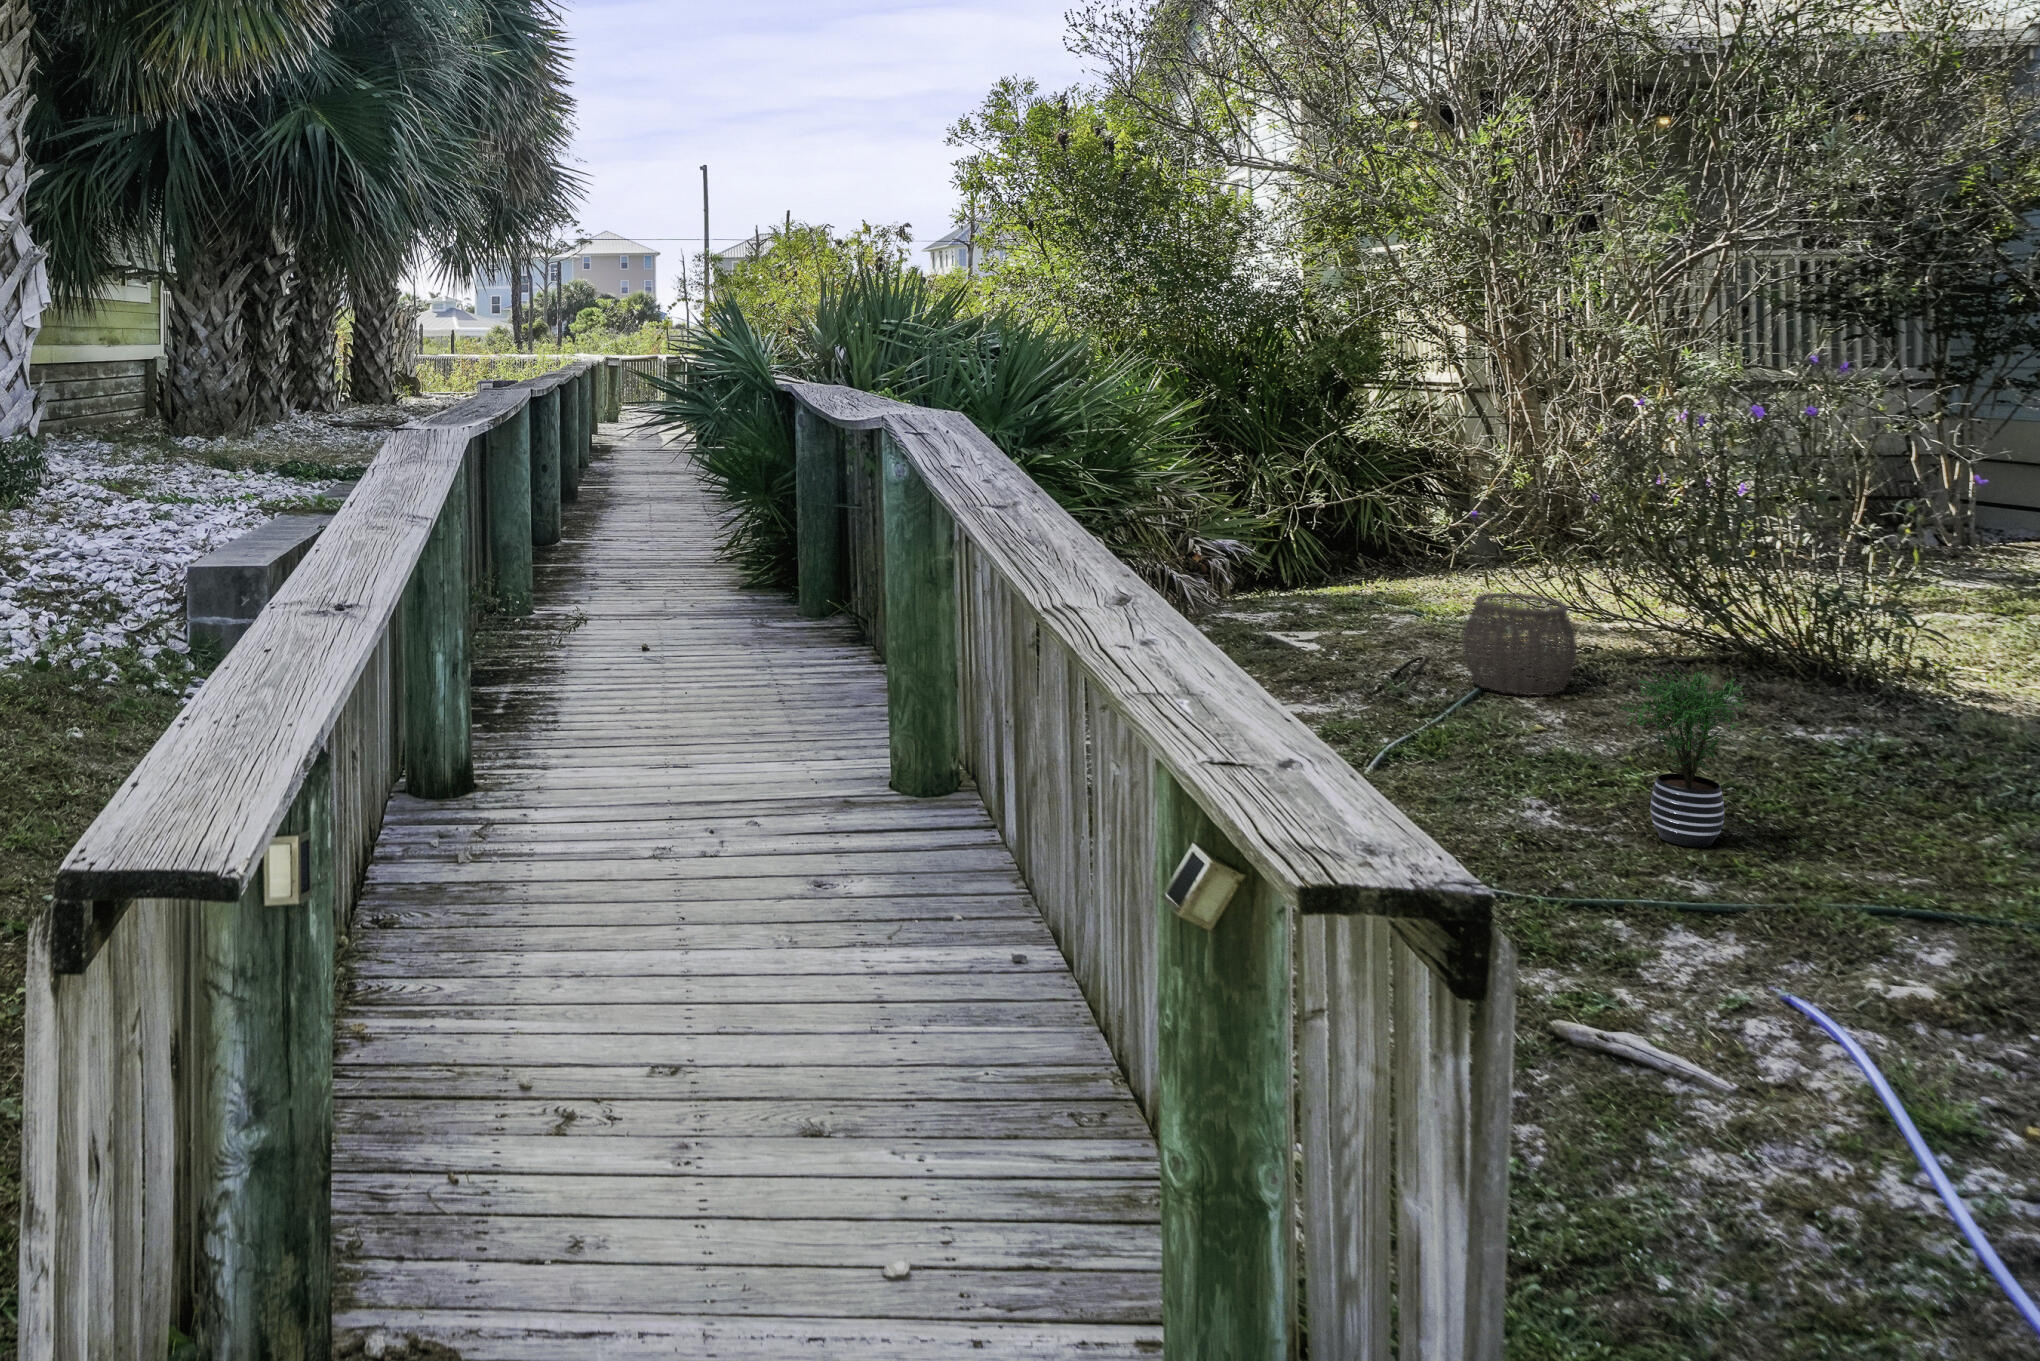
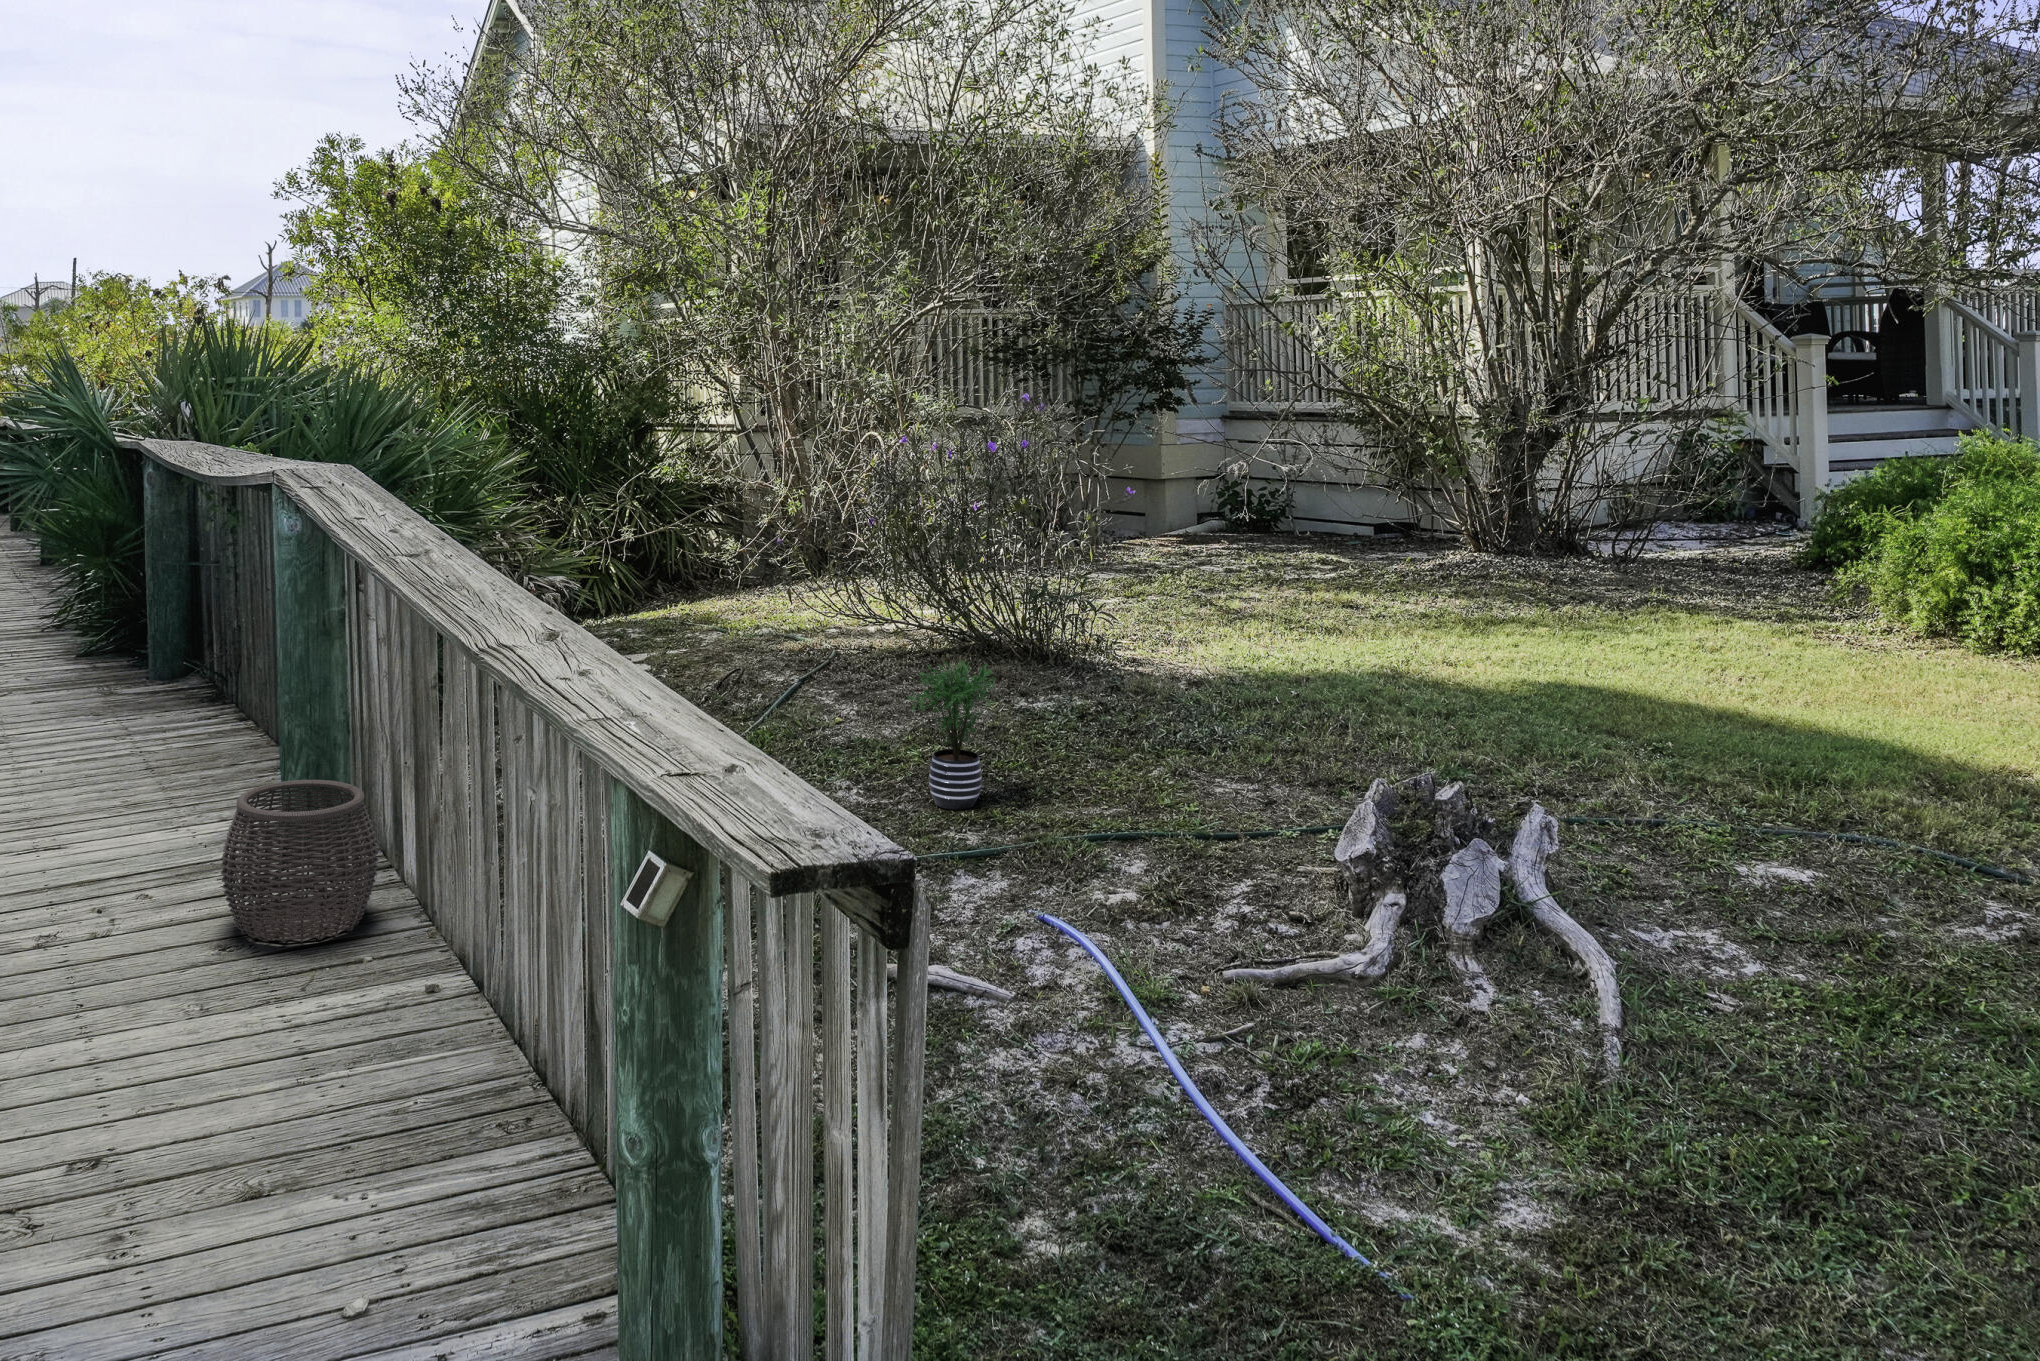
woven basket: present [1462,593,1577,696] -> present [221,780,379,943]

